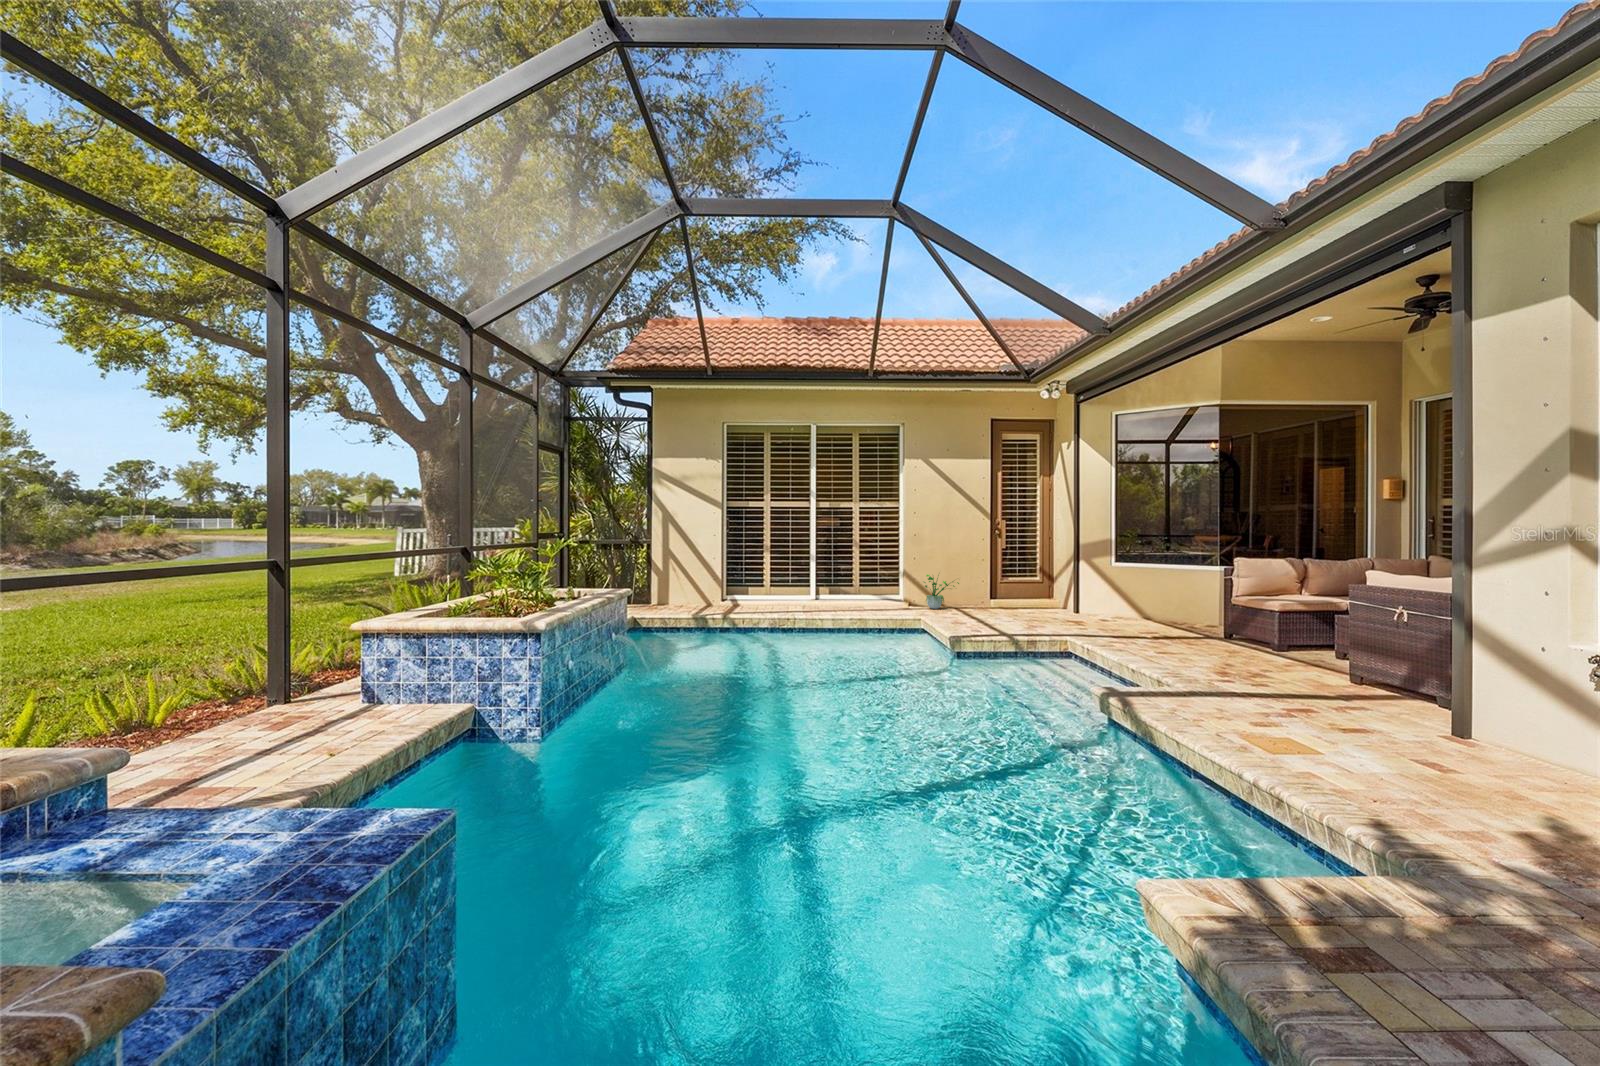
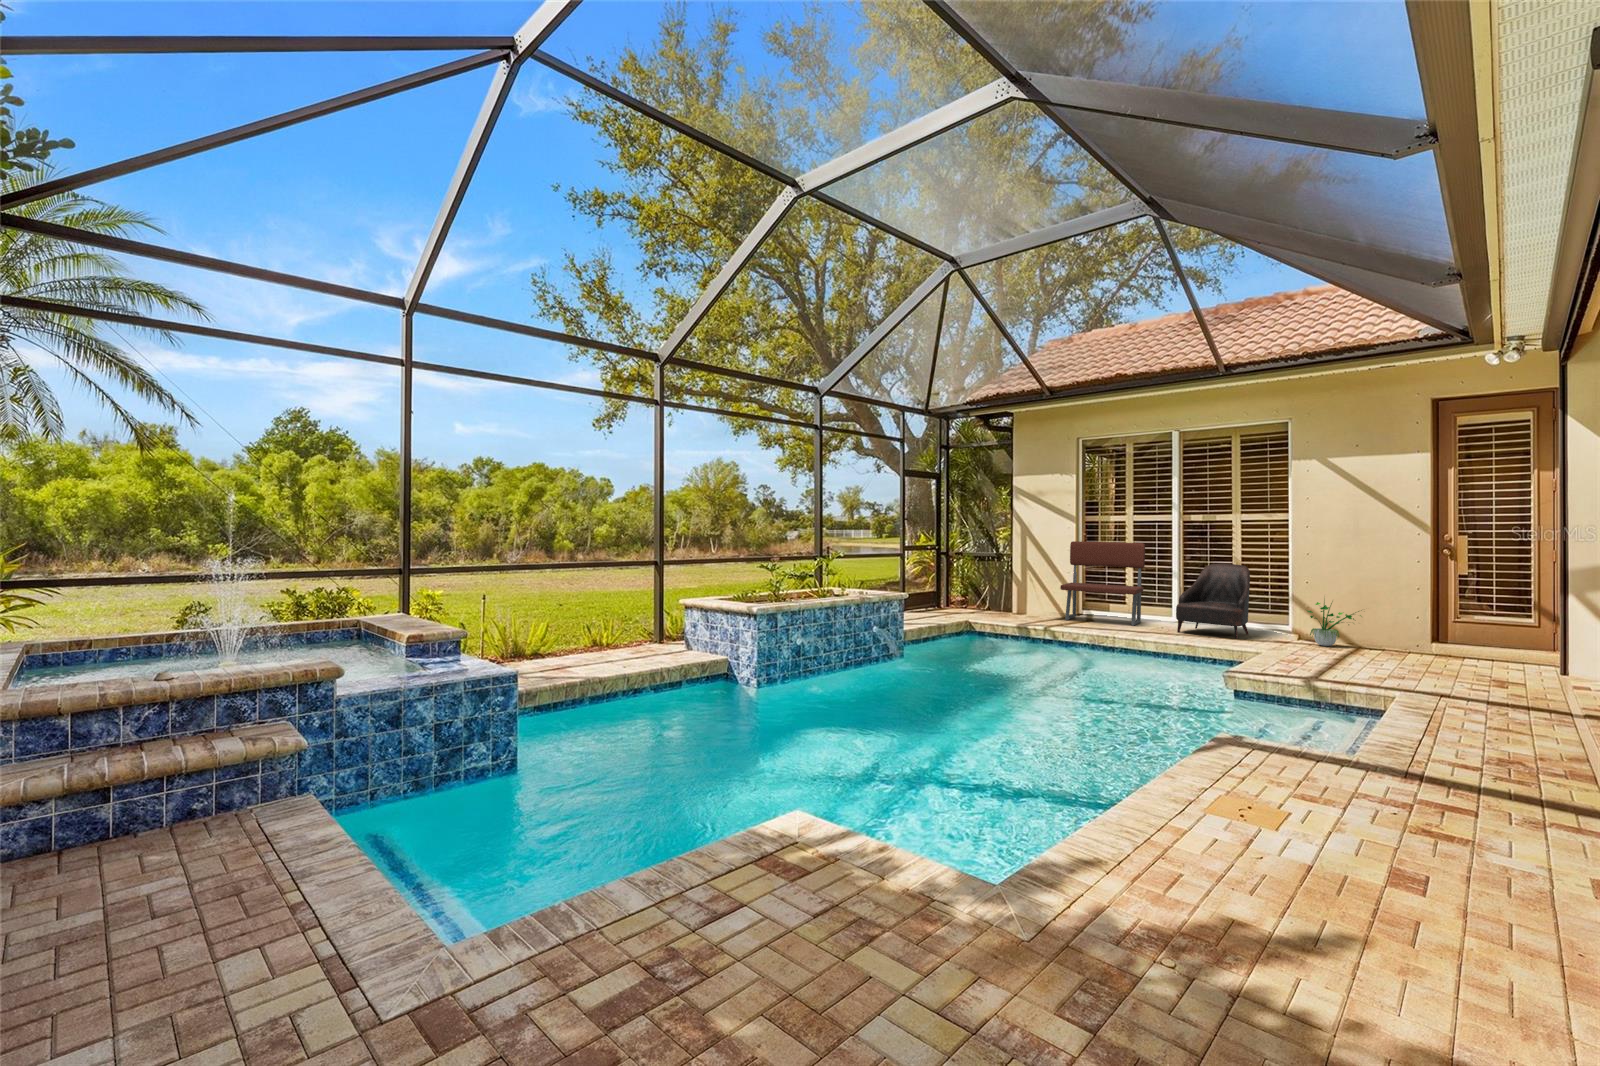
bench: none [717,526,791,606] -> present [1060,541,1145,626]
armchair: none [827,545,881,610] -> present [1176,564,1250,639]

